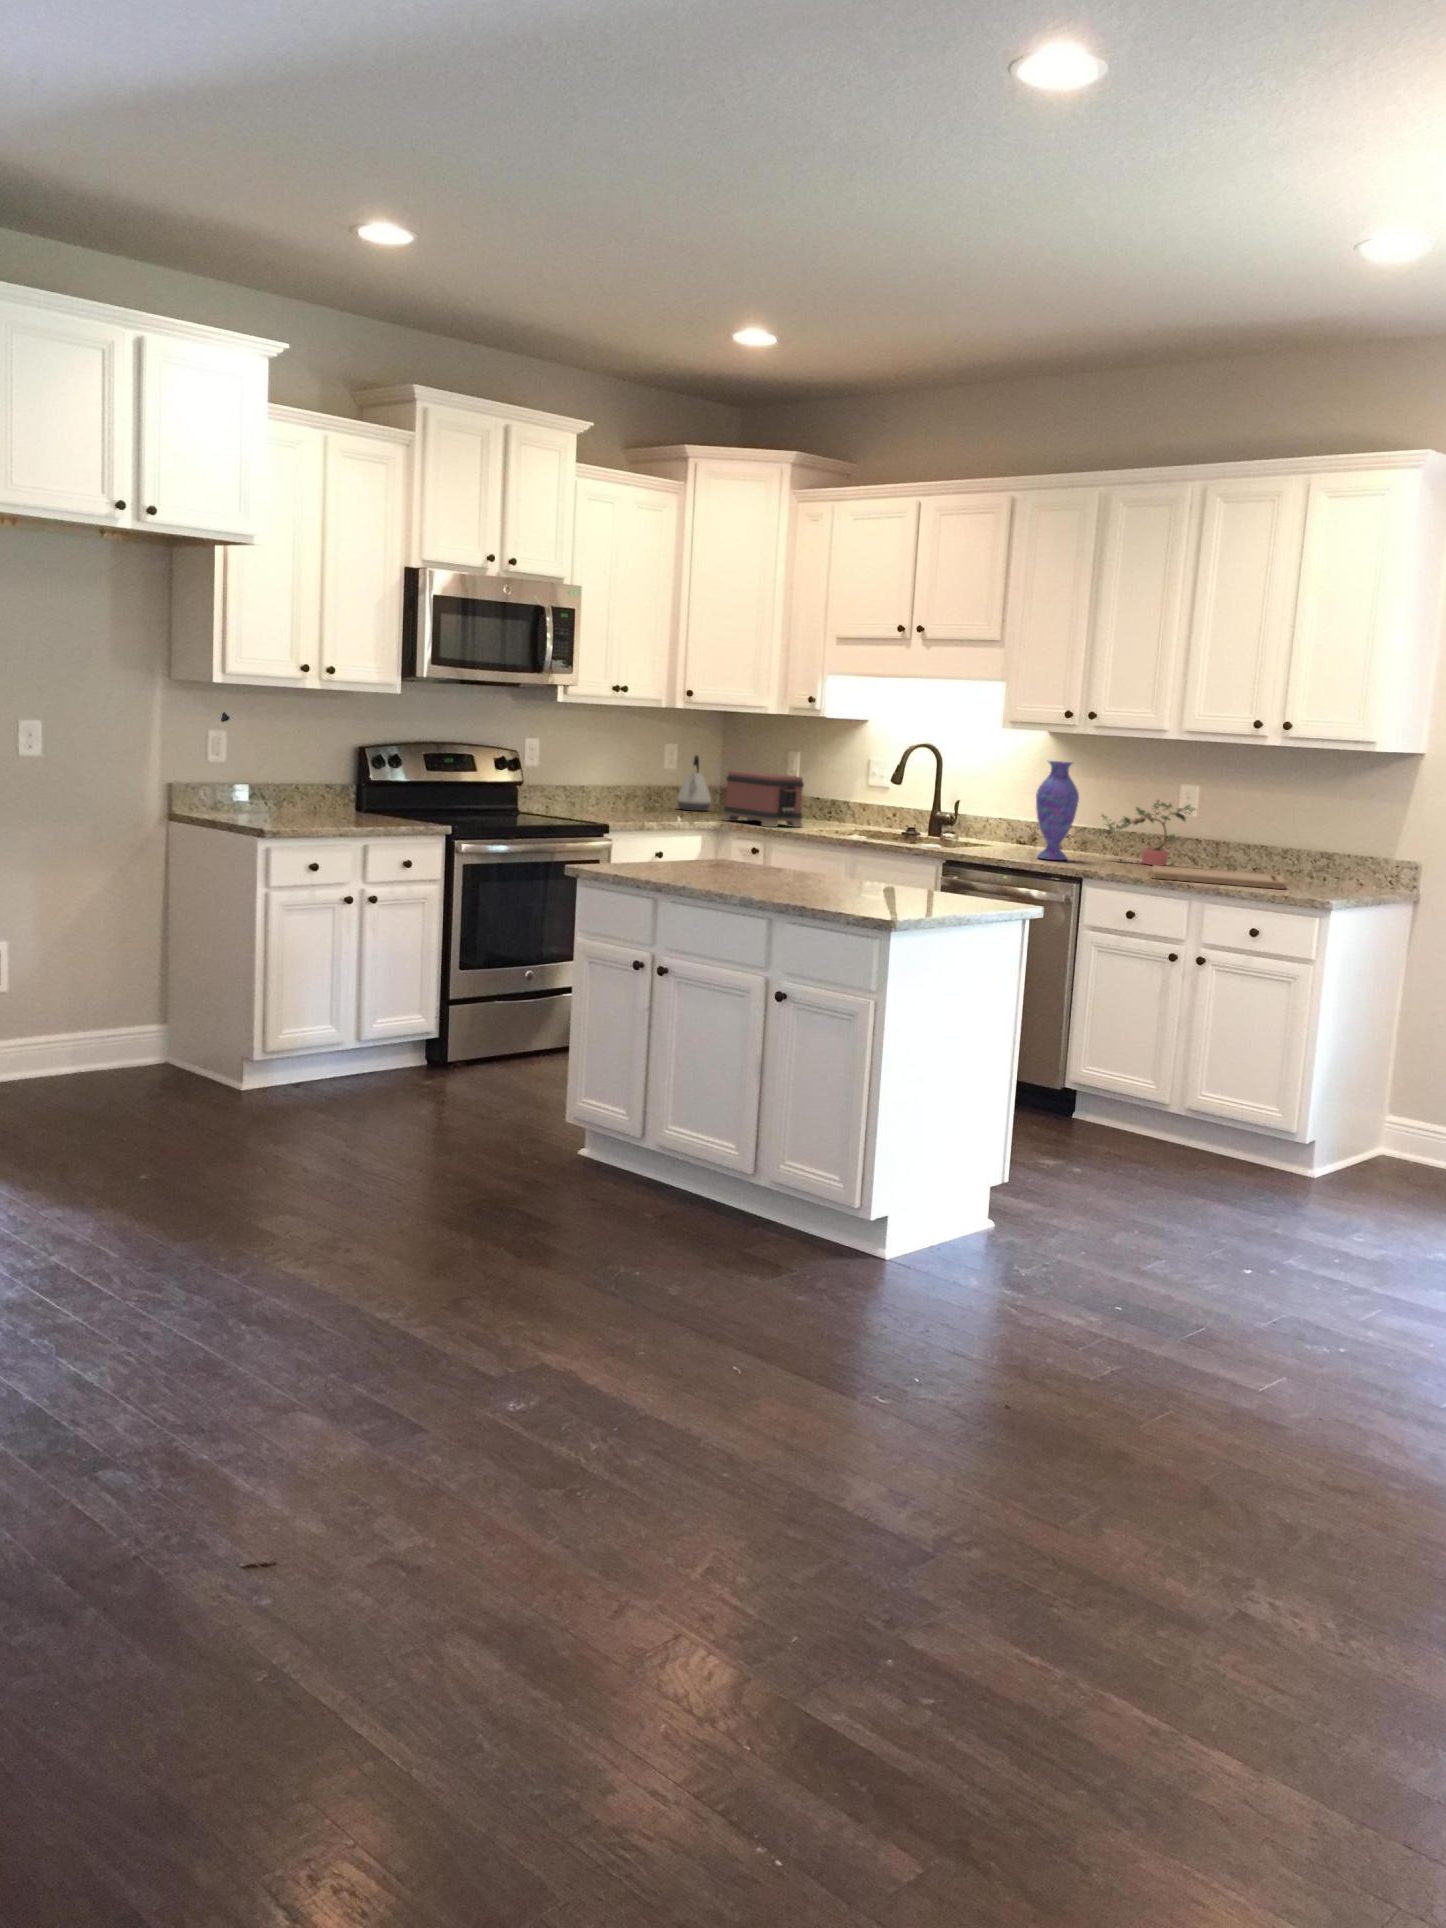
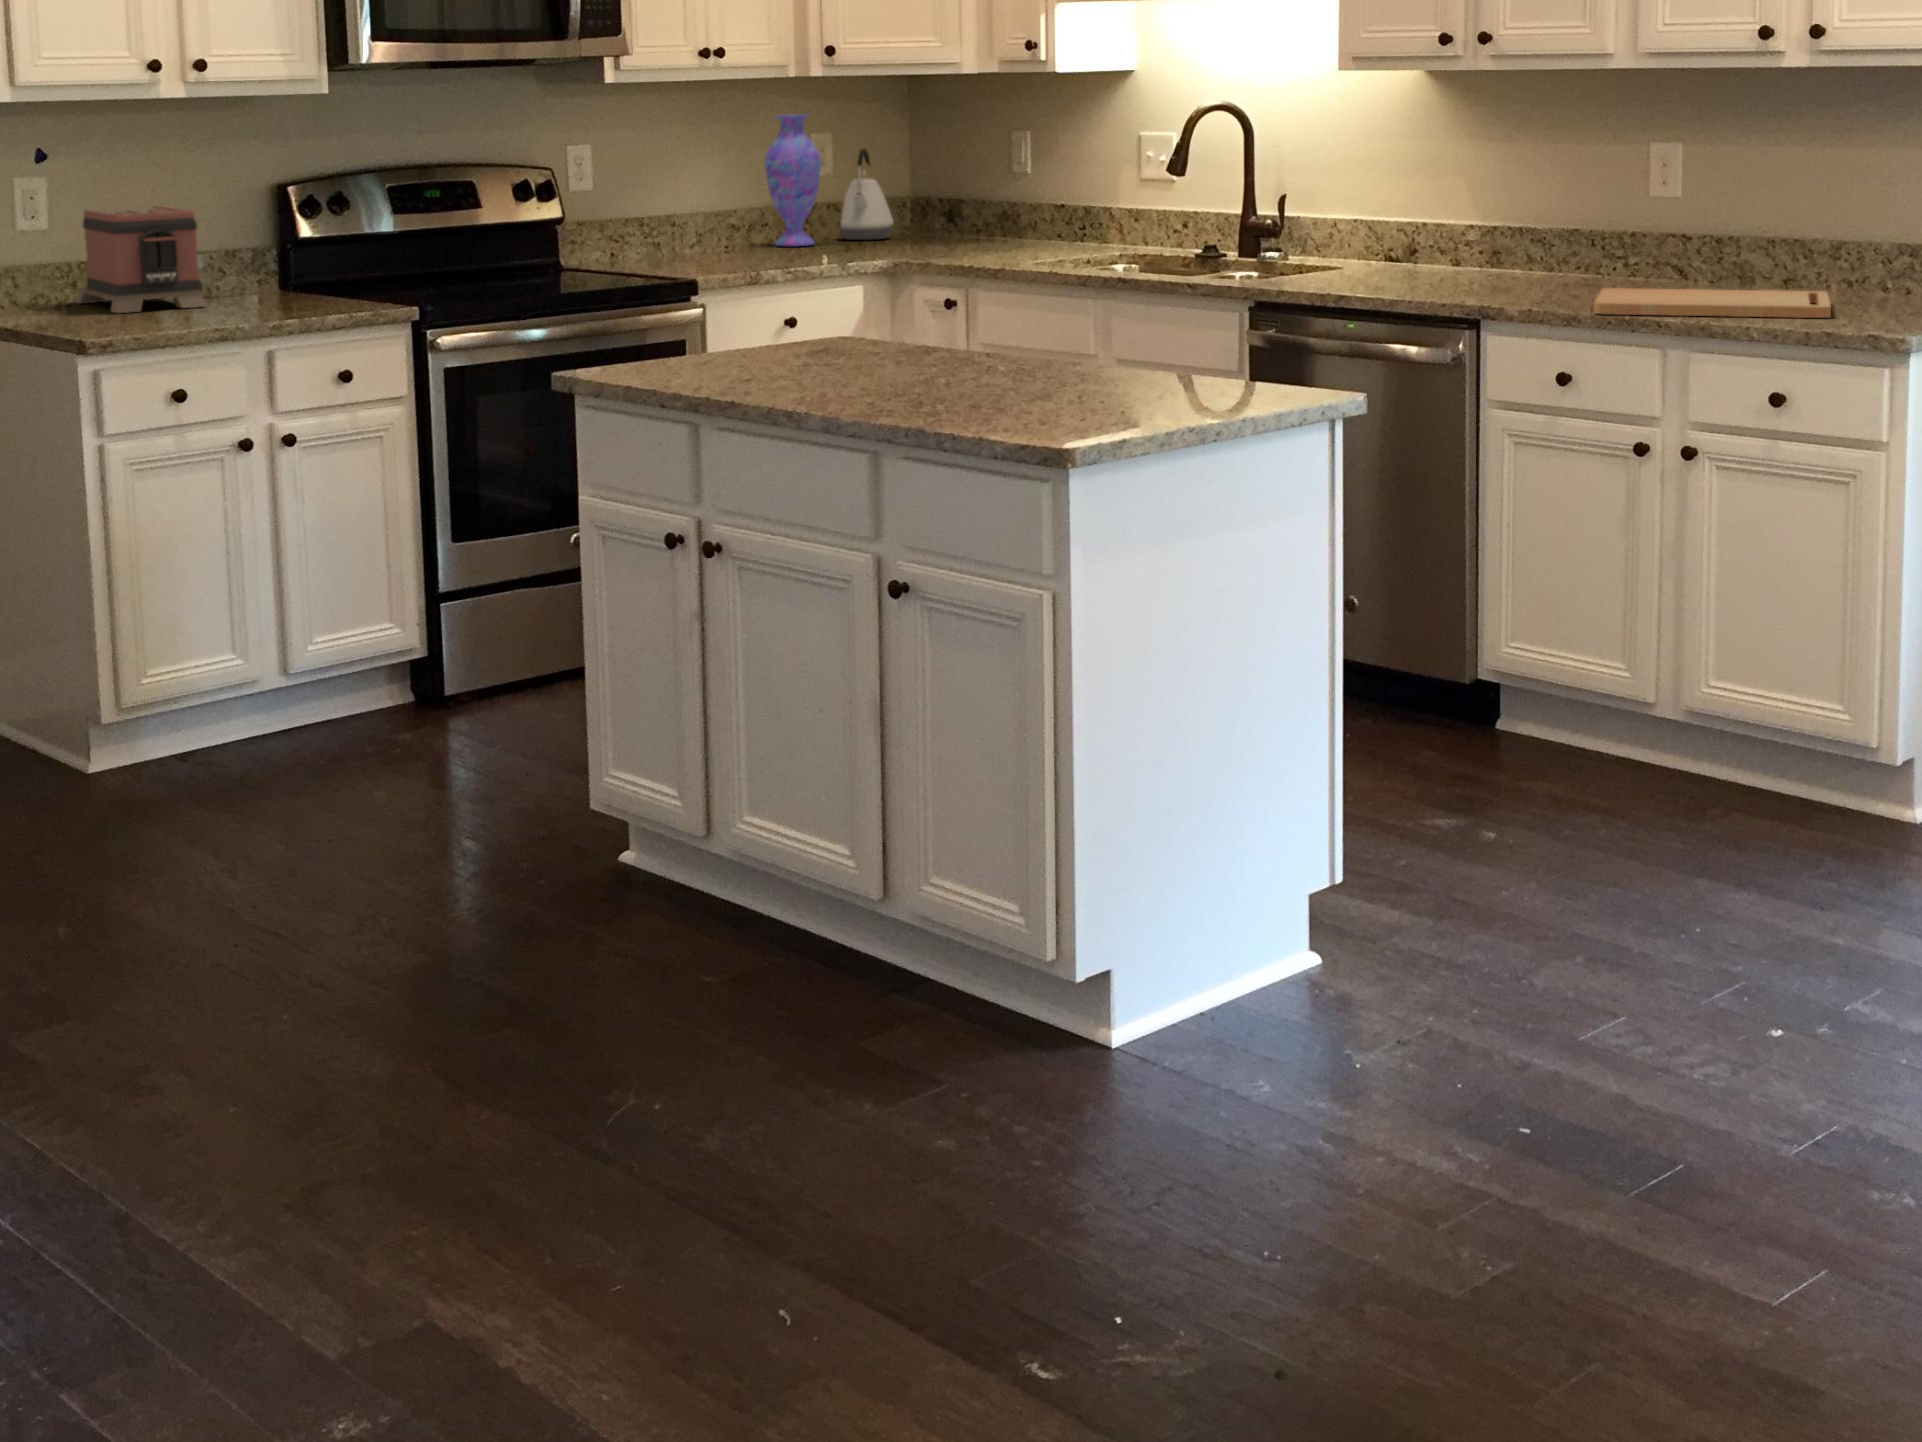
vase: present [1036,761,1079,860] -> present [765,115,821,246]
toaster: present [723,771,804,827] -> present [75,206,206,313]
potted plant: present [1099,801,1195,866] -> none [1511,171,1681,285]

